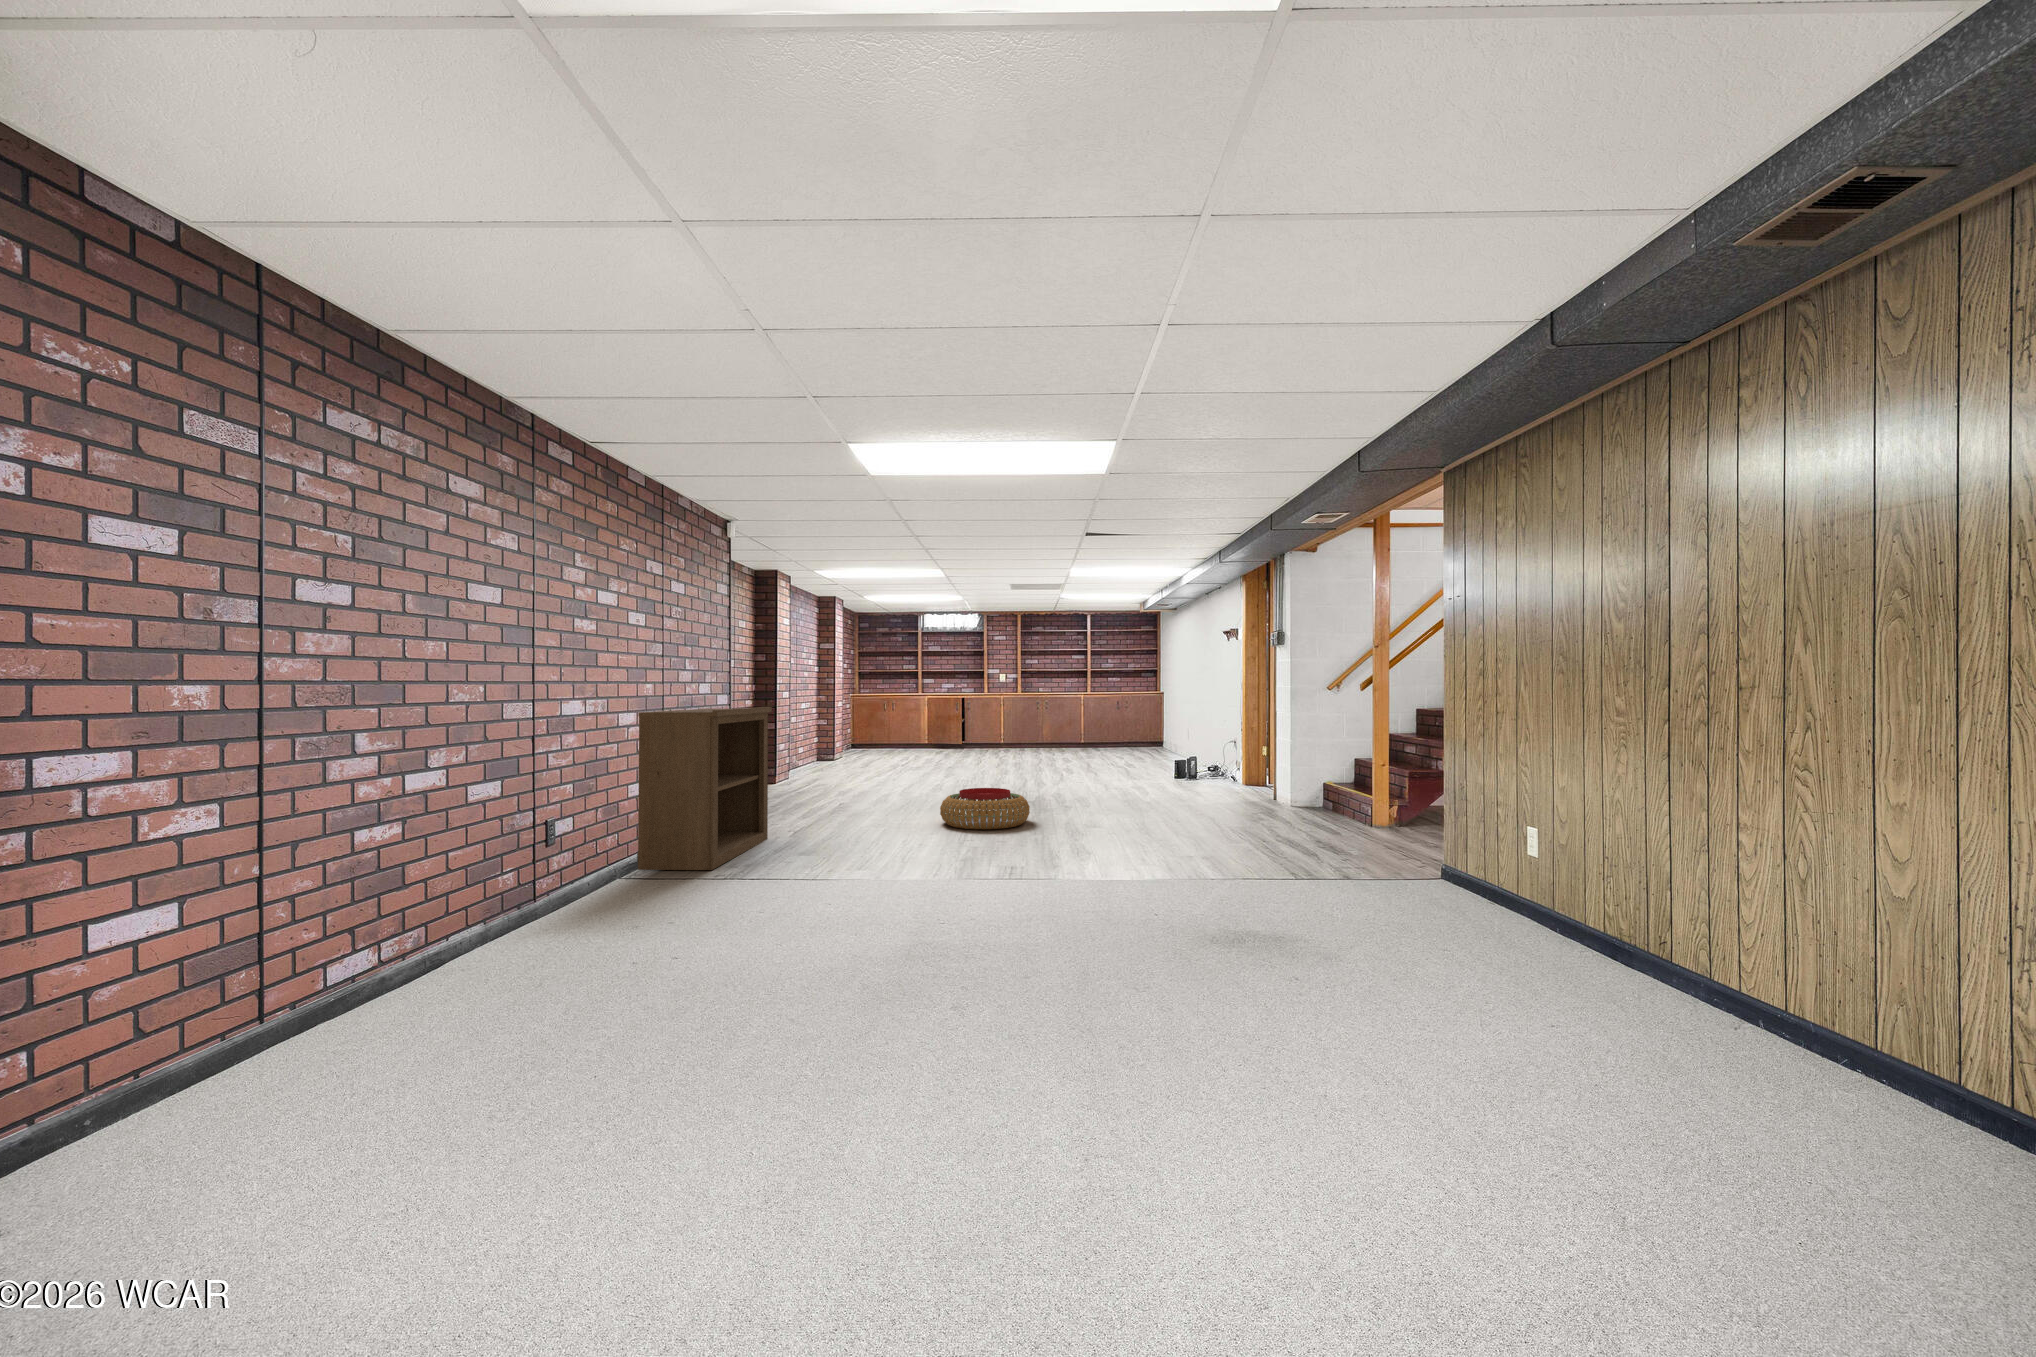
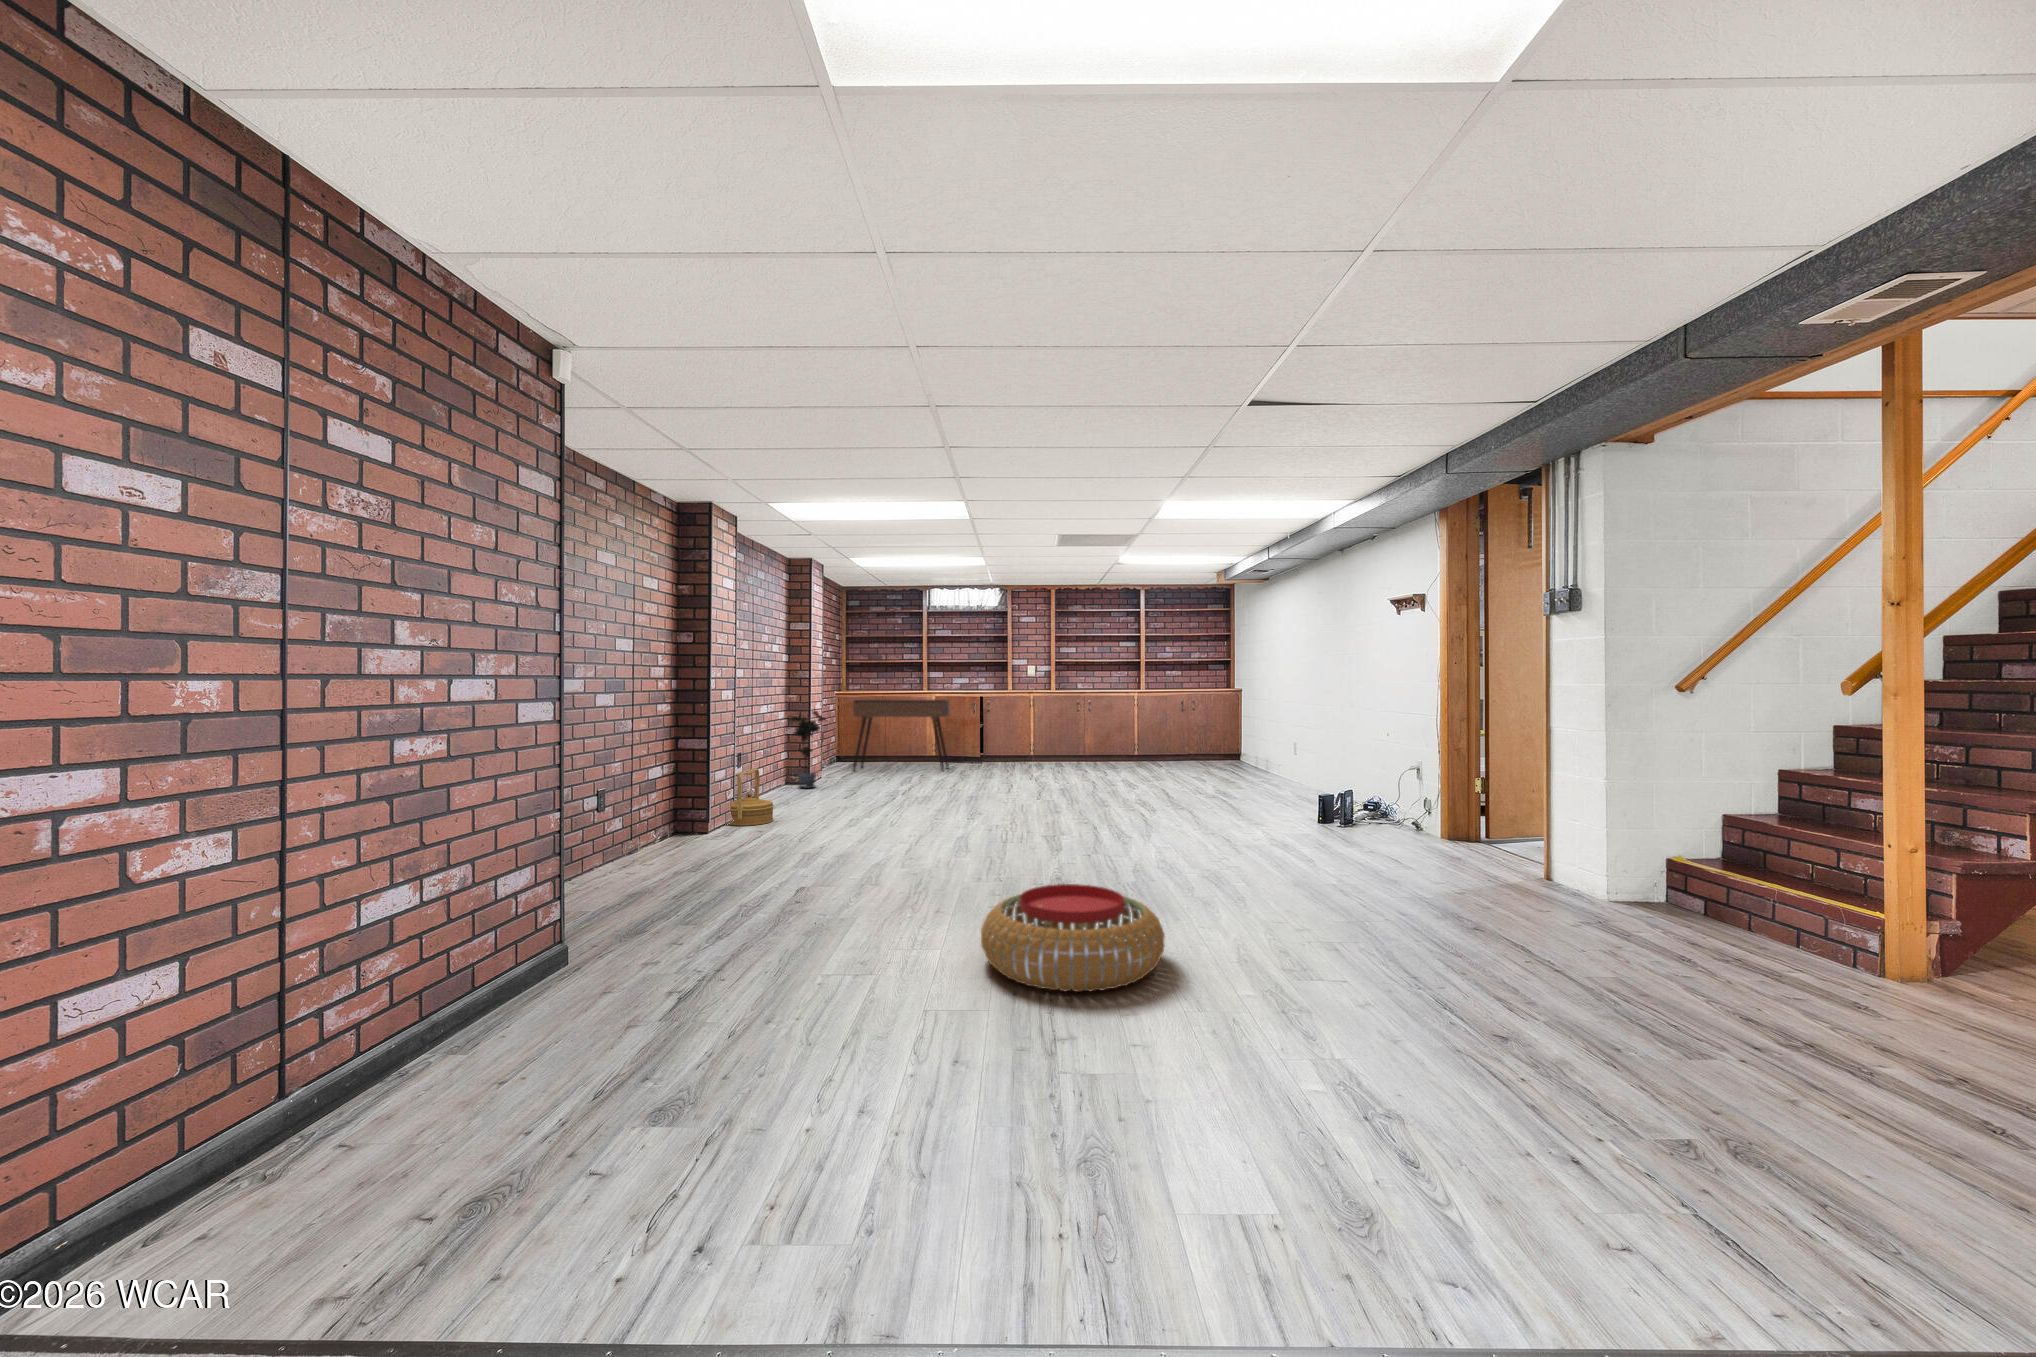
console table: none [864,700,938,754] -> present [853,700,949,771]
potted plant: none [820,705,848,763] -> present [790,709,825,788]
bookshelf: present [637,707,772,870] -> none [50,731,602,1281]
woven basket: none [784,744,817,780] -> present [728,769,774,826]

